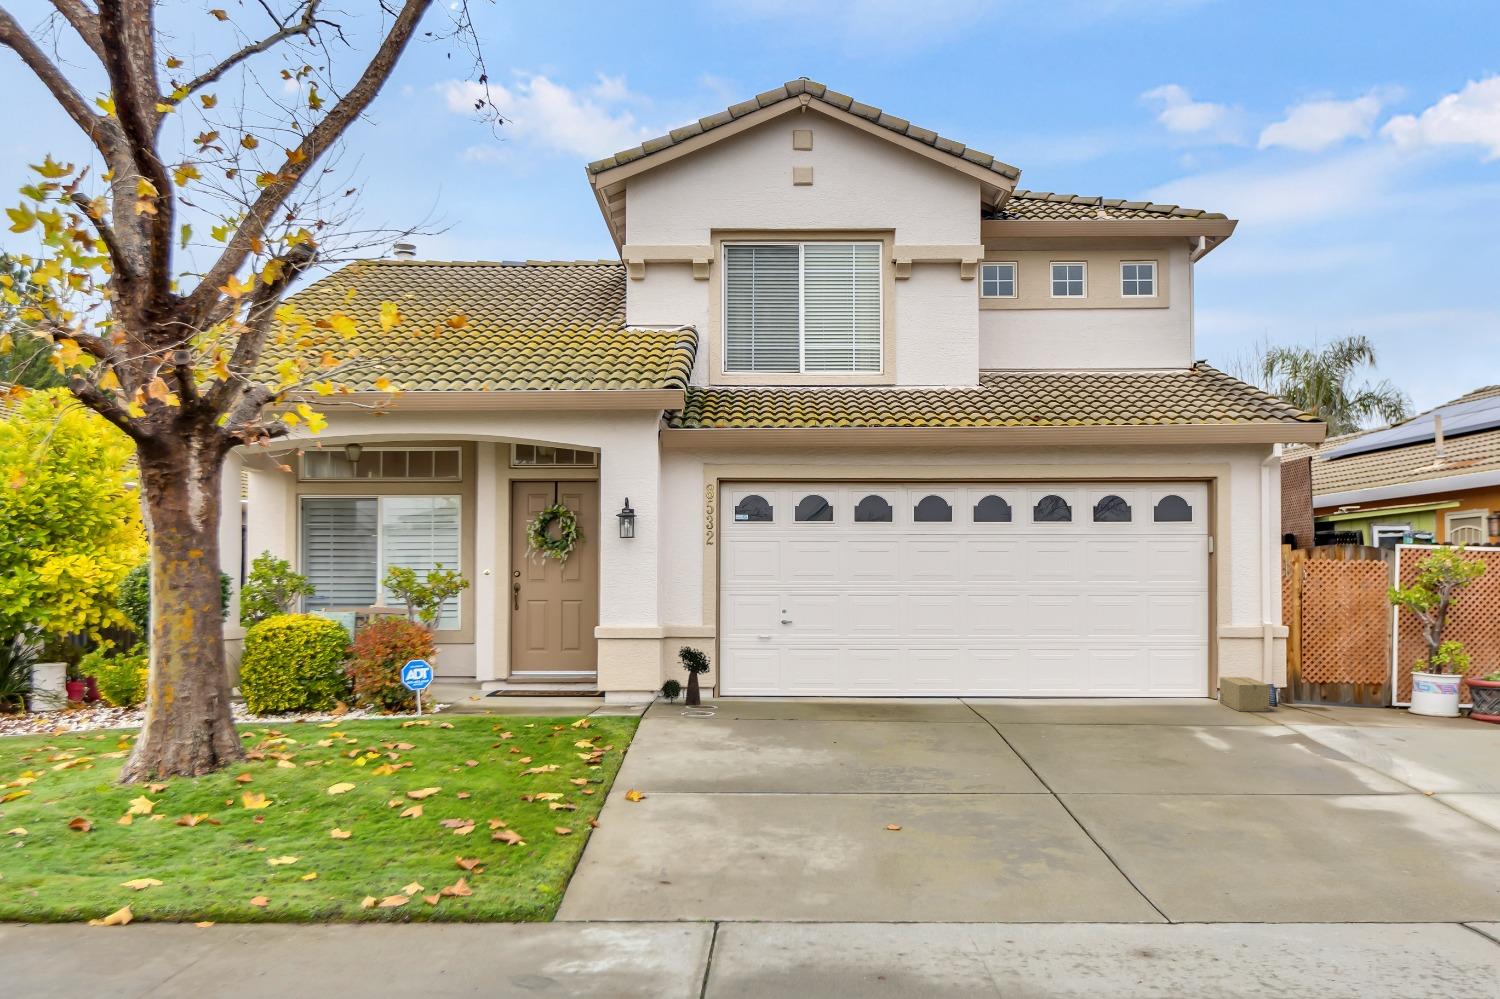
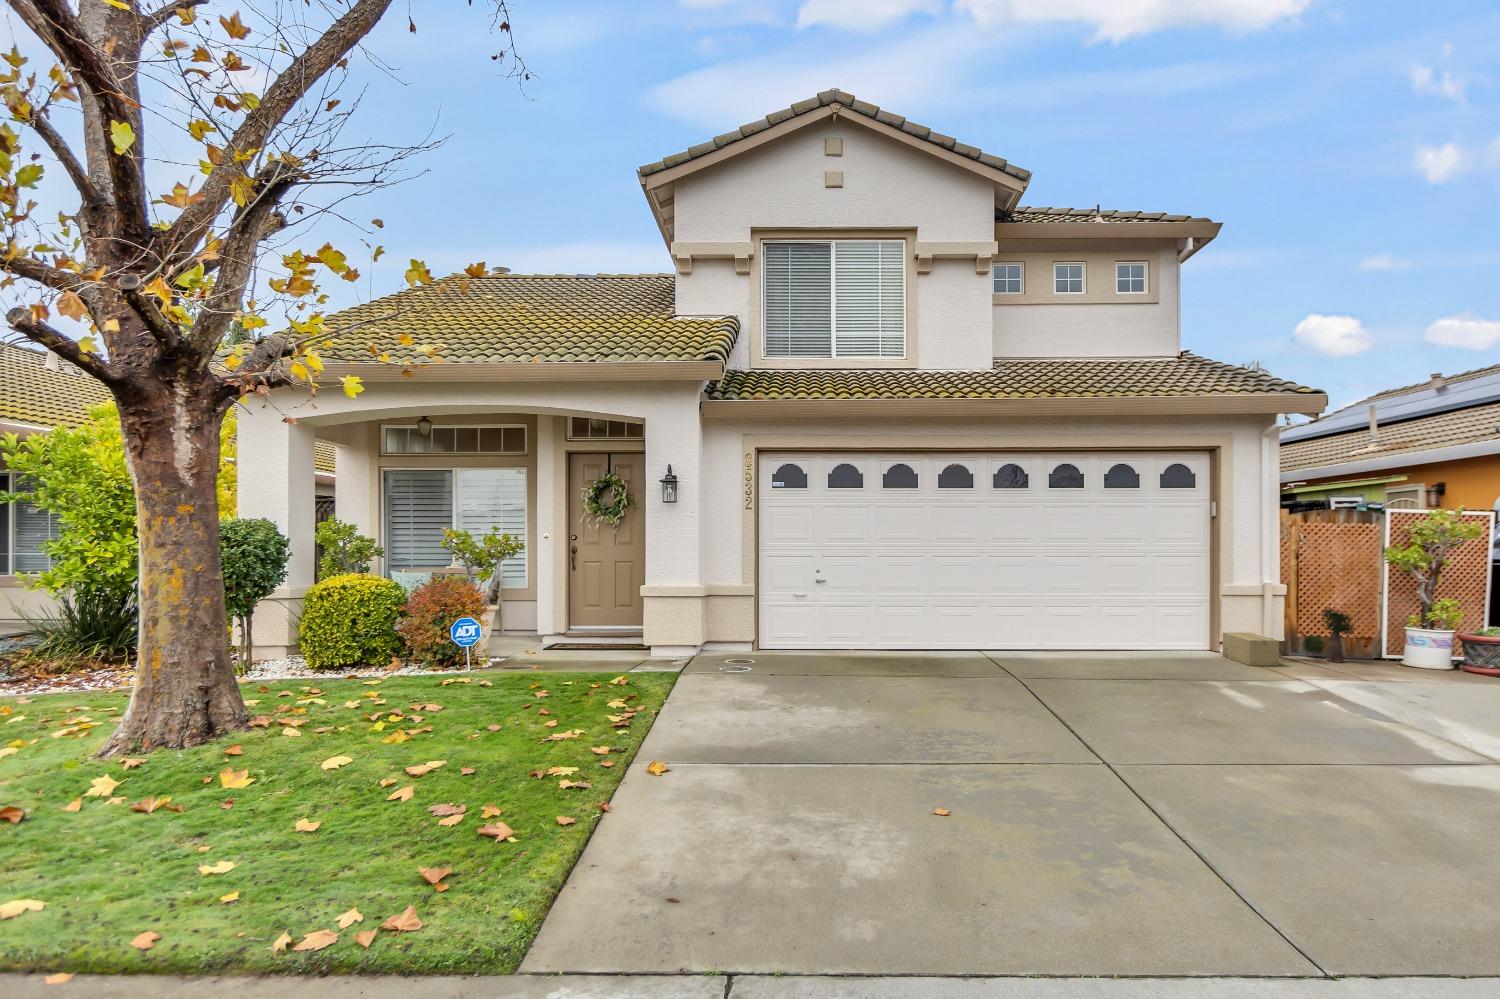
potted plant: present [661,646,710,705] -> present [1302,608,1355,663]

